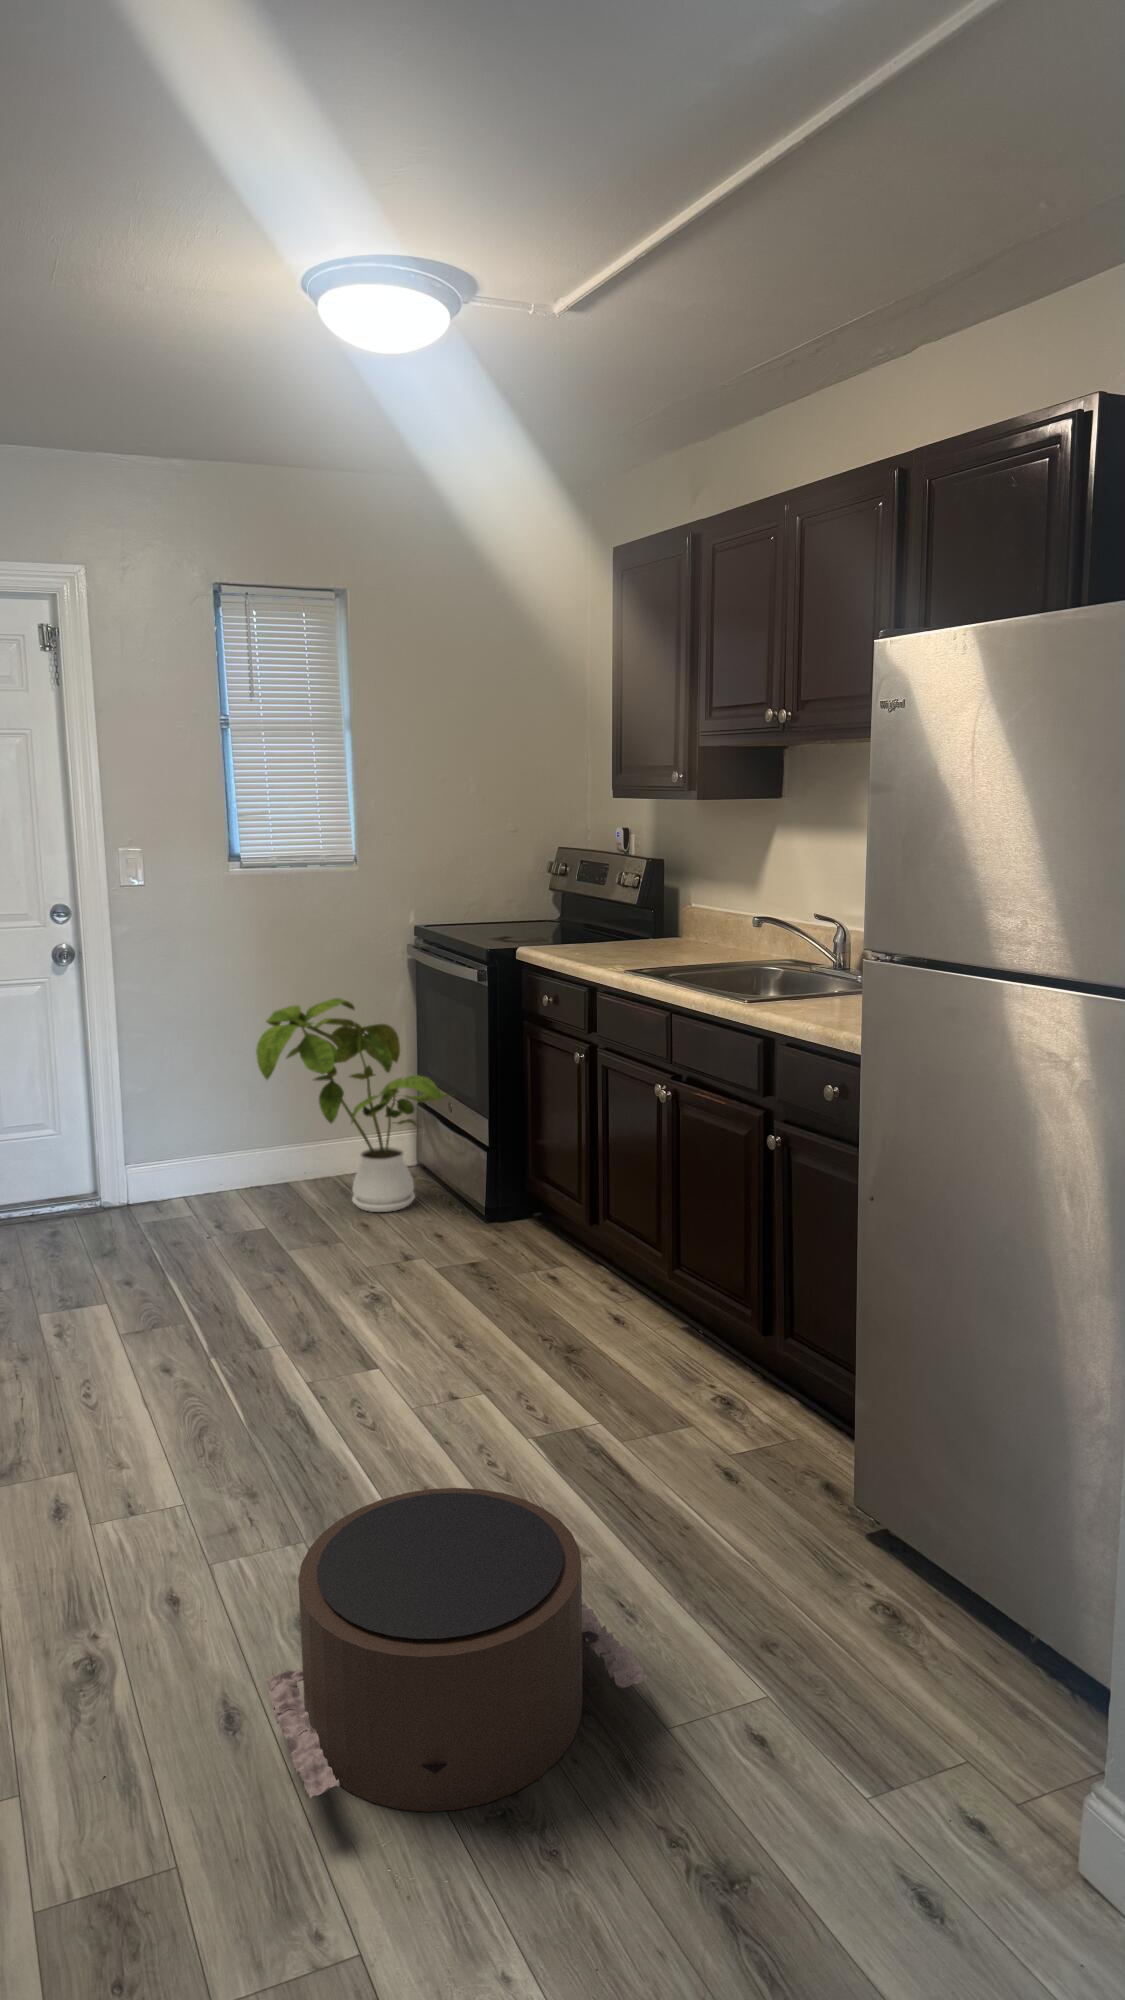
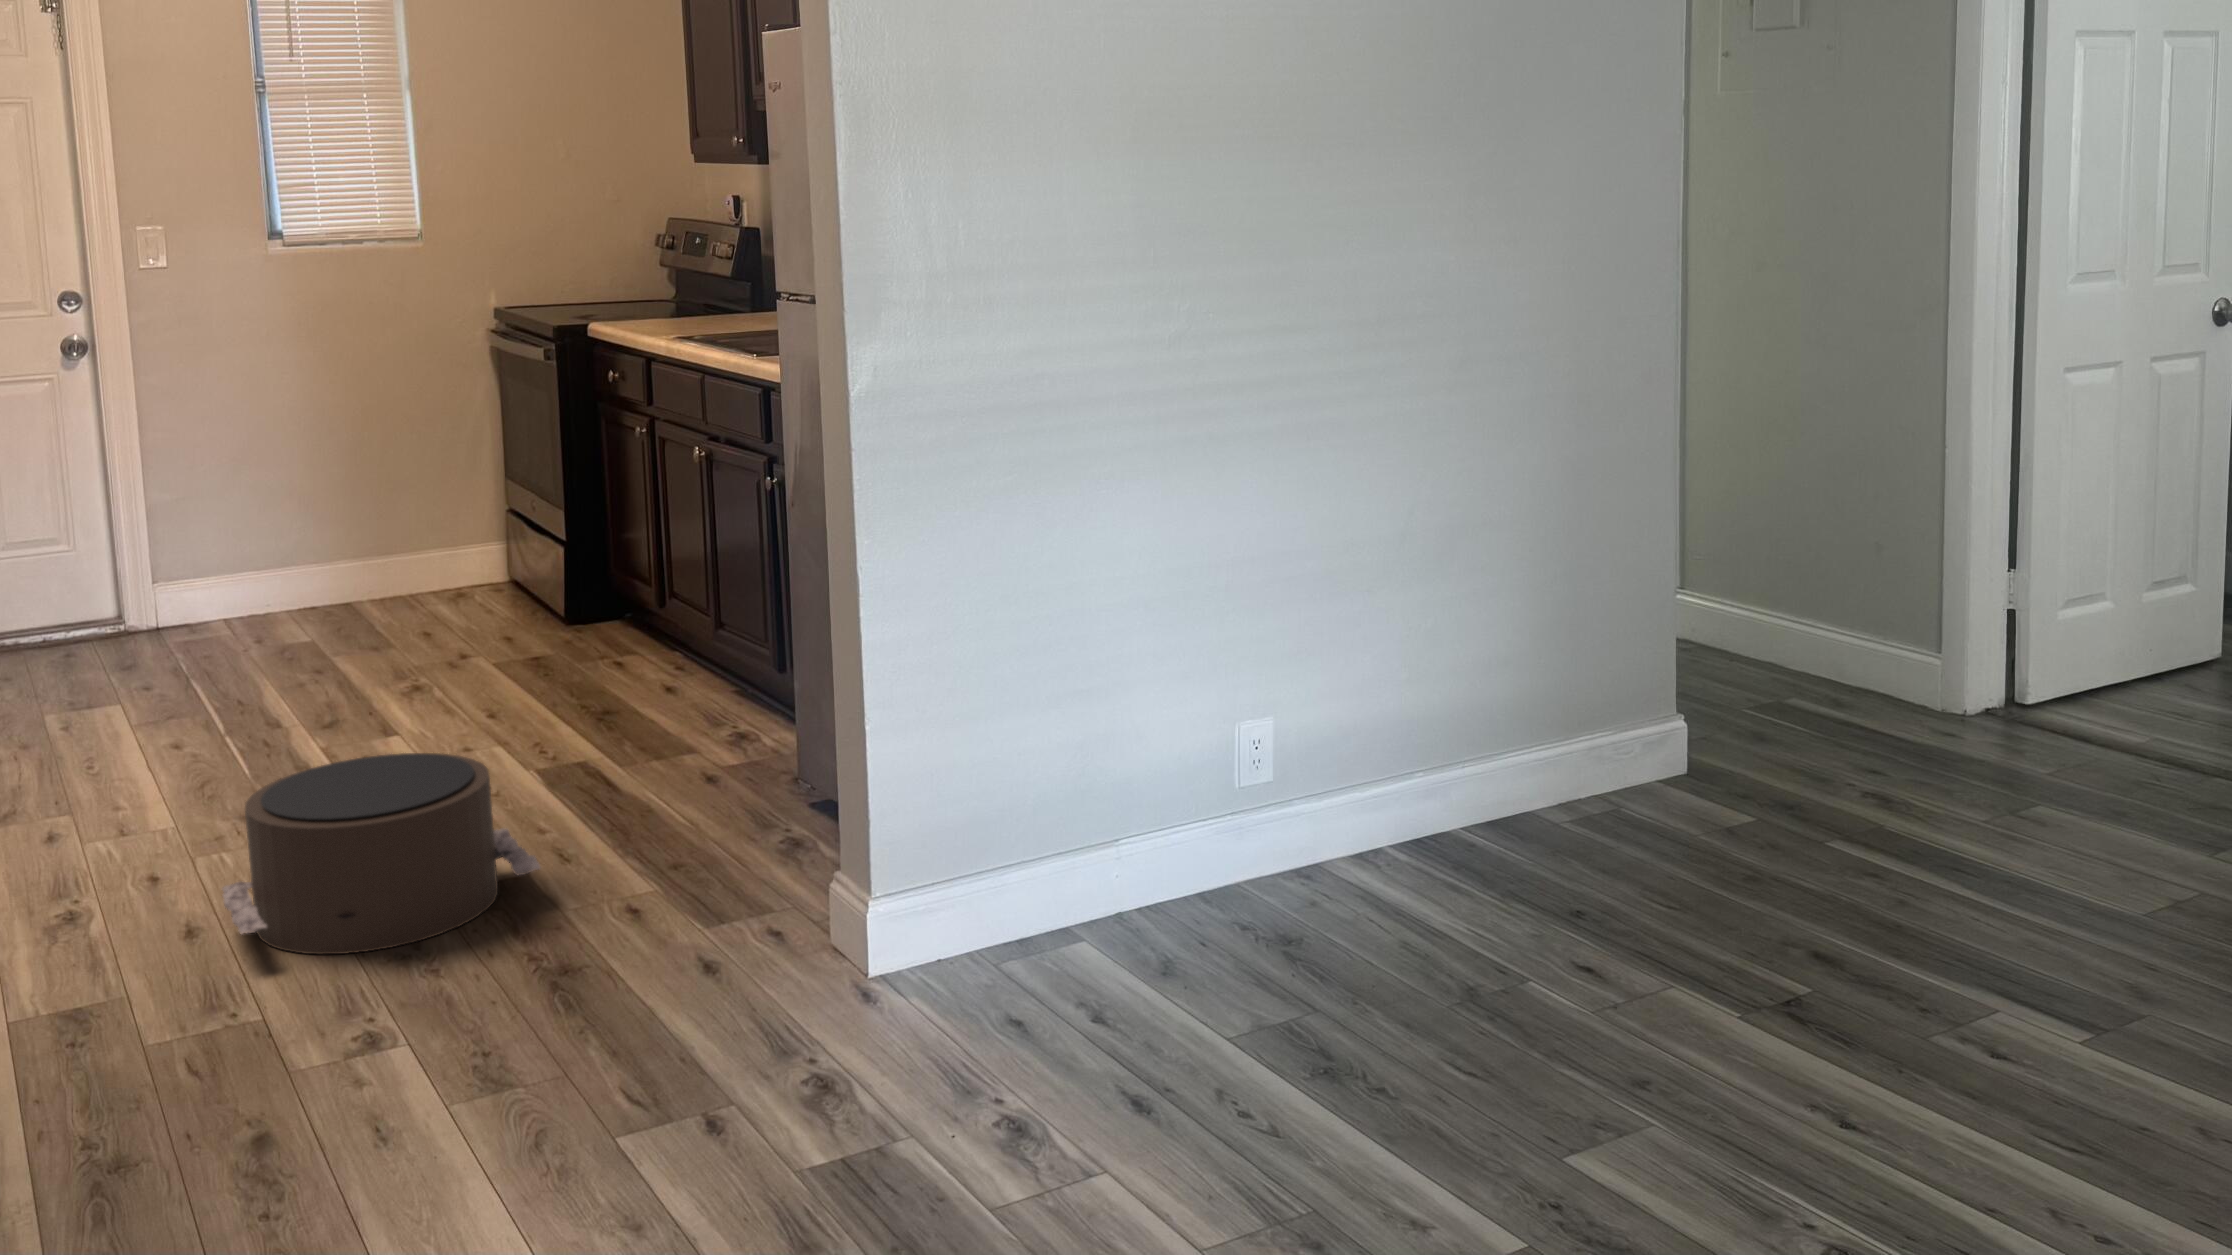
house plant: present [256,998,450,1212] -> none [297,387,529,621]

